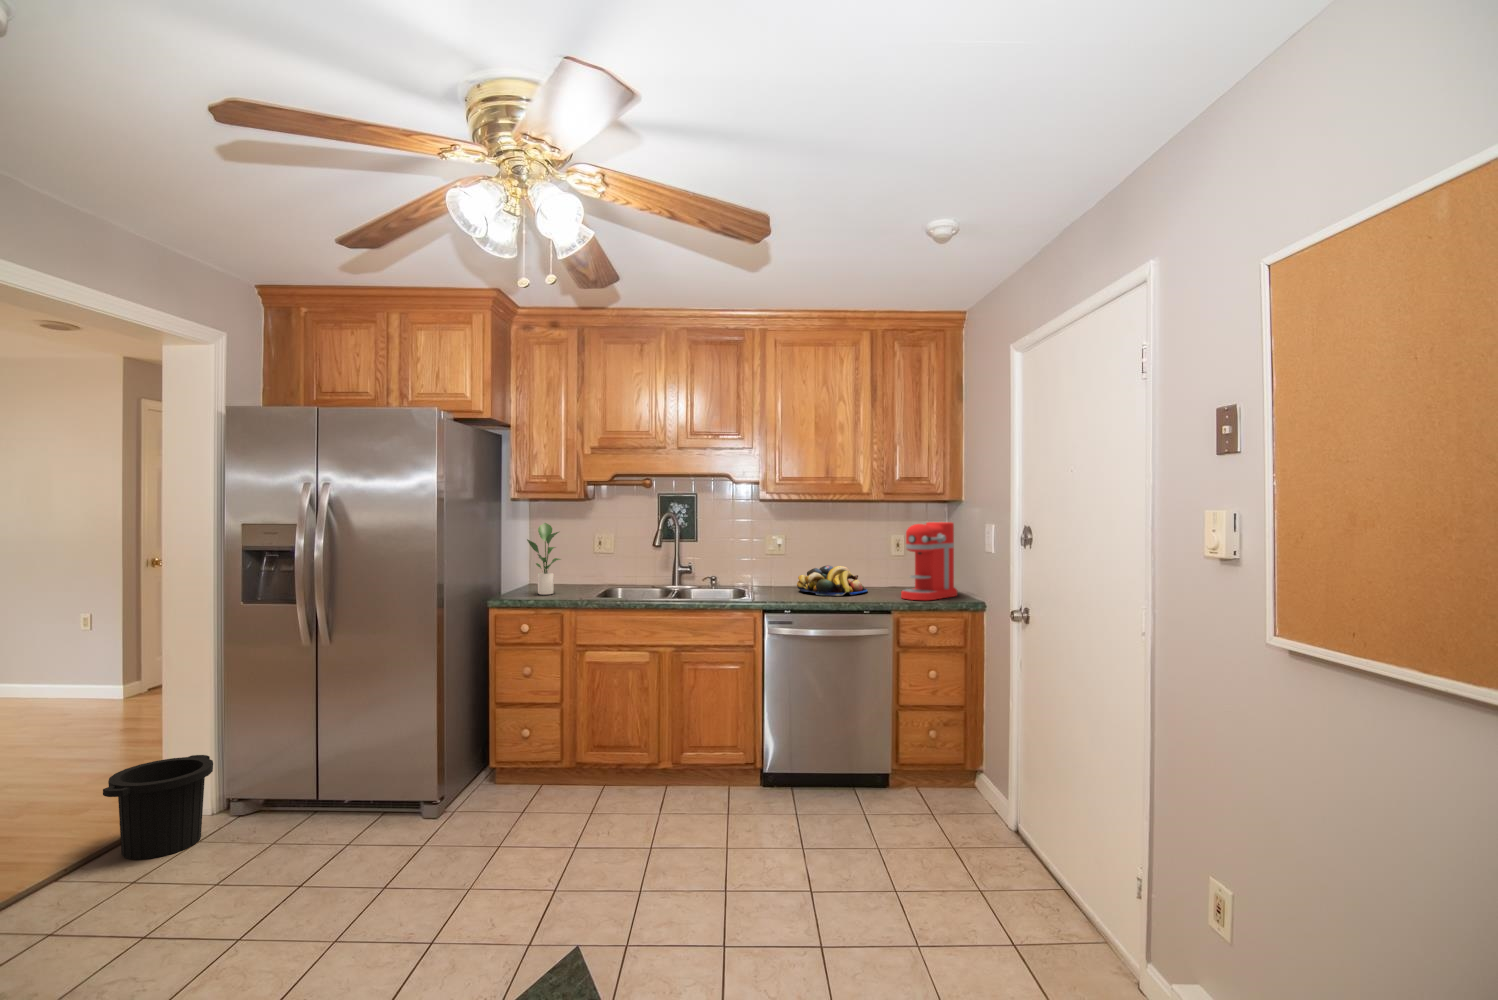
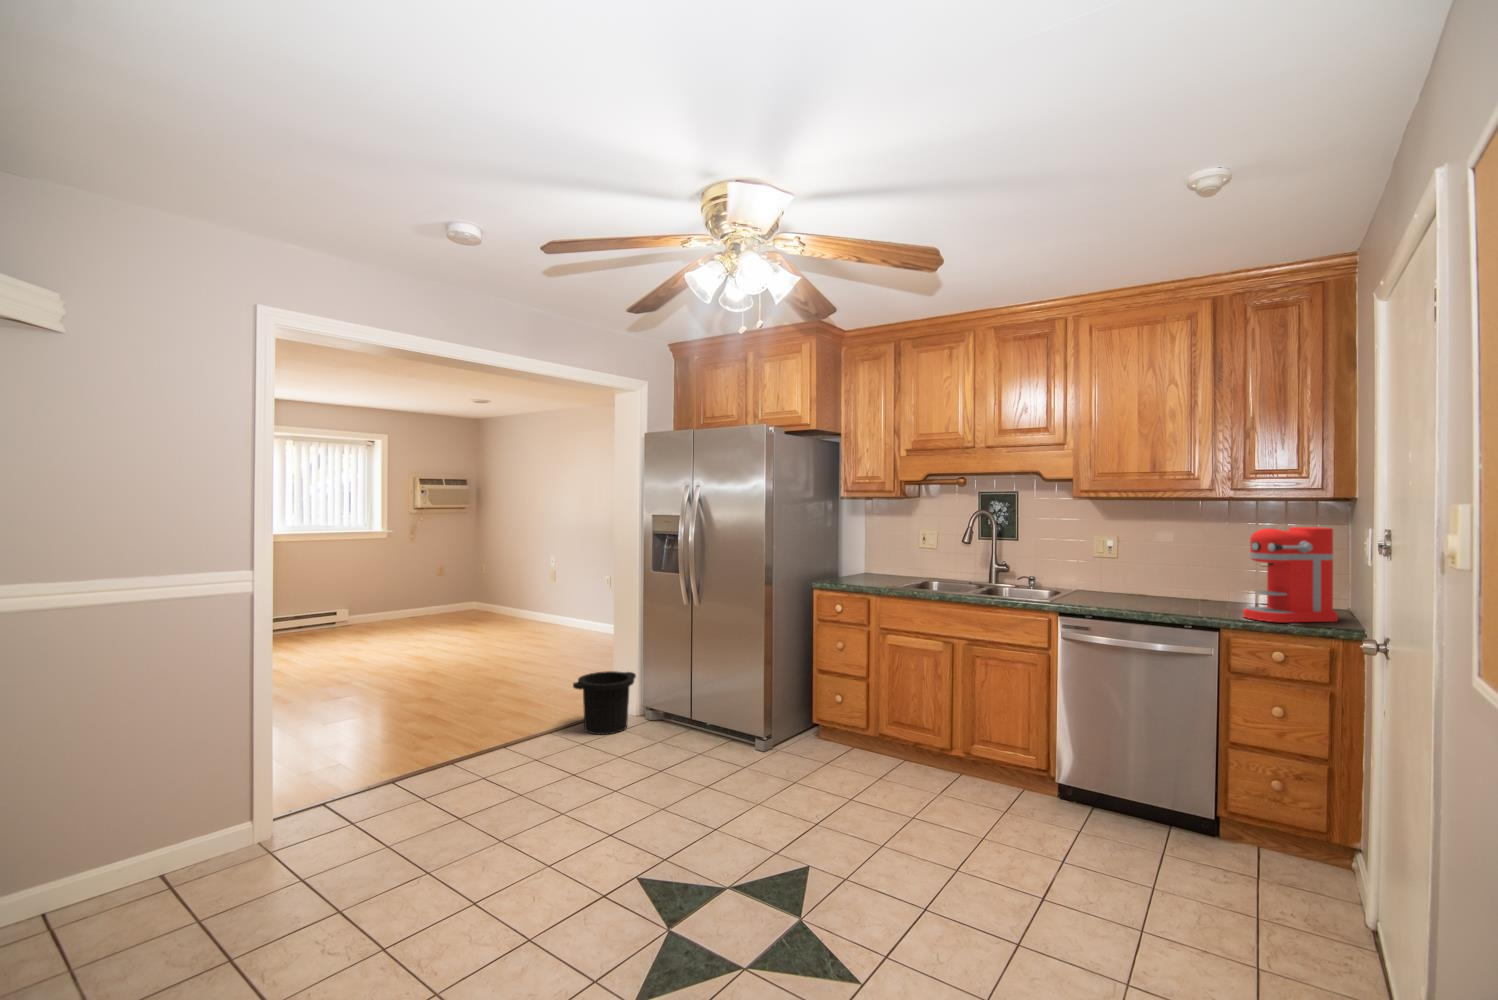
potted plant: present [527,523,561,595] -> none [852,518,882,581]
fruit bowl: present [797,565,867,595] -> none [1118,573,1210,607]

